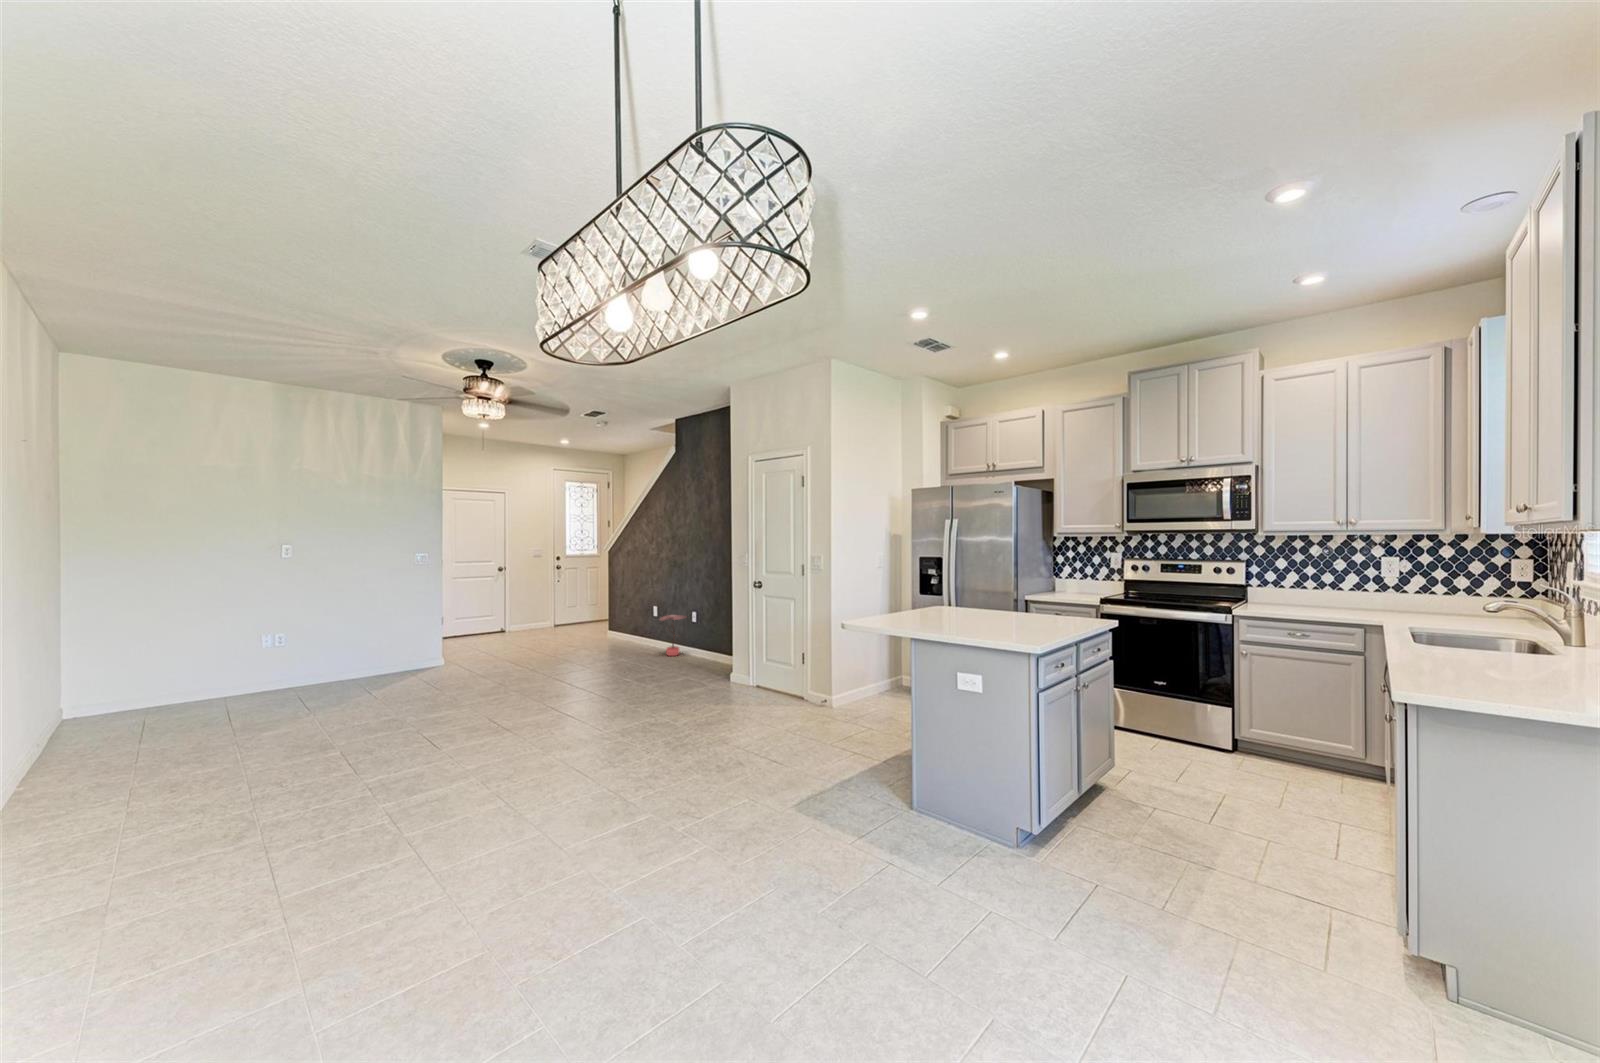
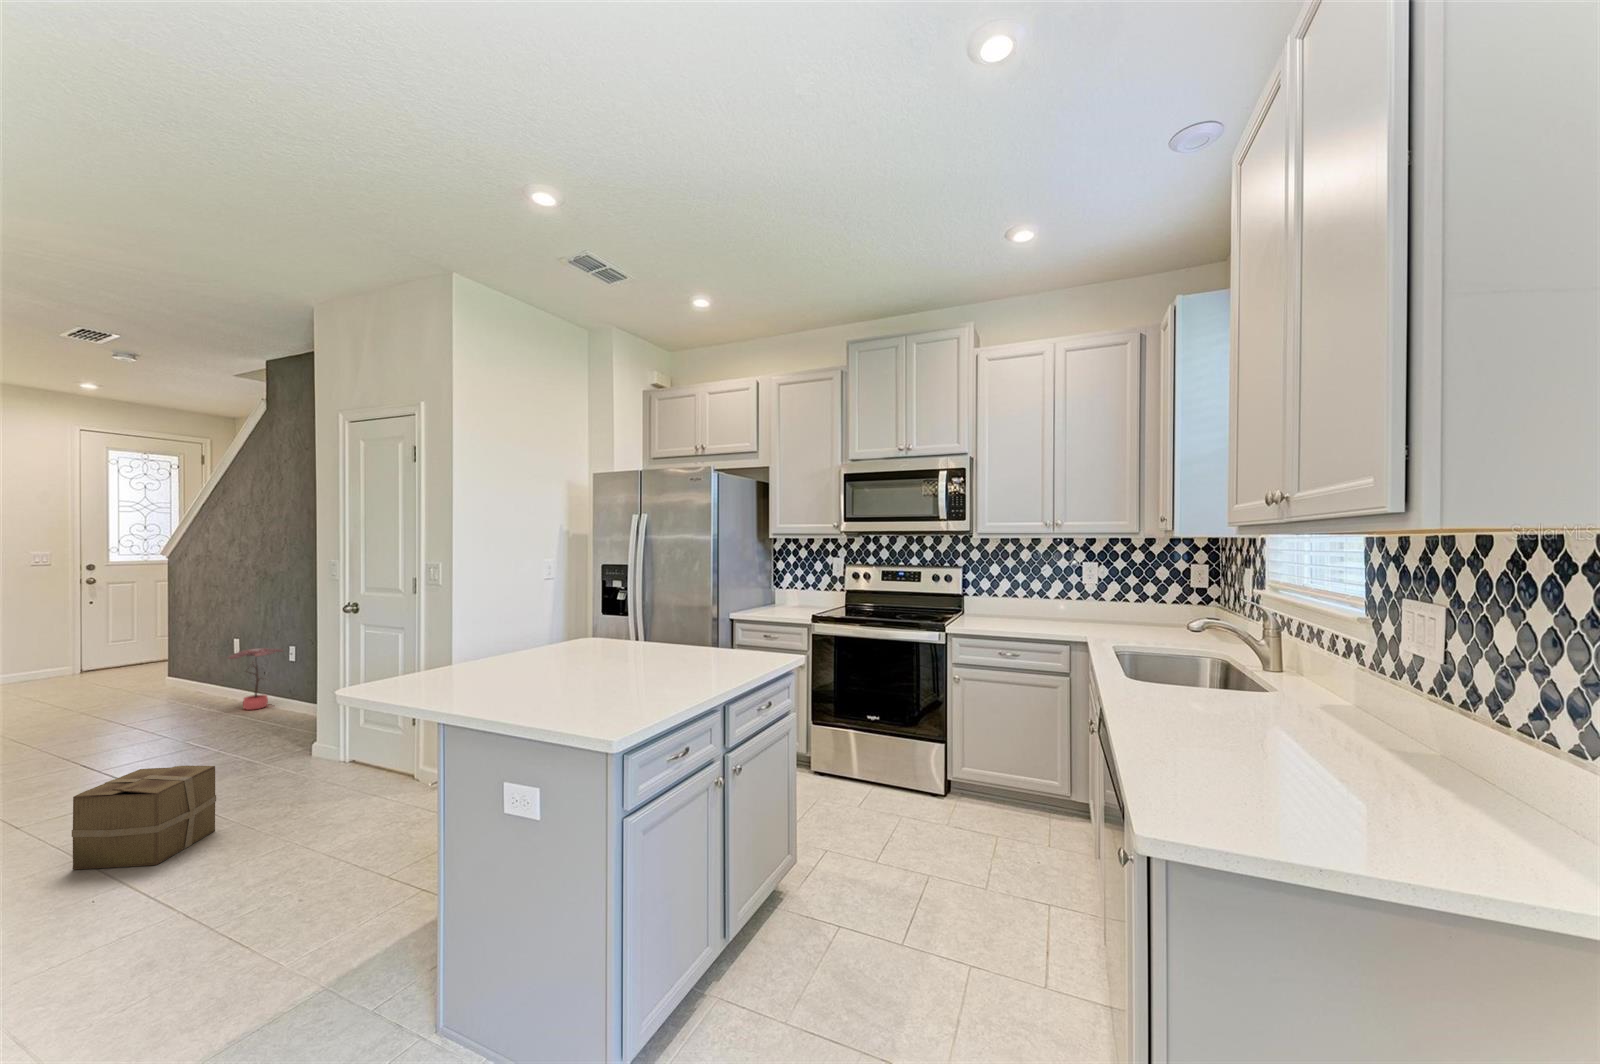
cardboard box: none [643,676,701,730] -> present [72,766,216,869]

